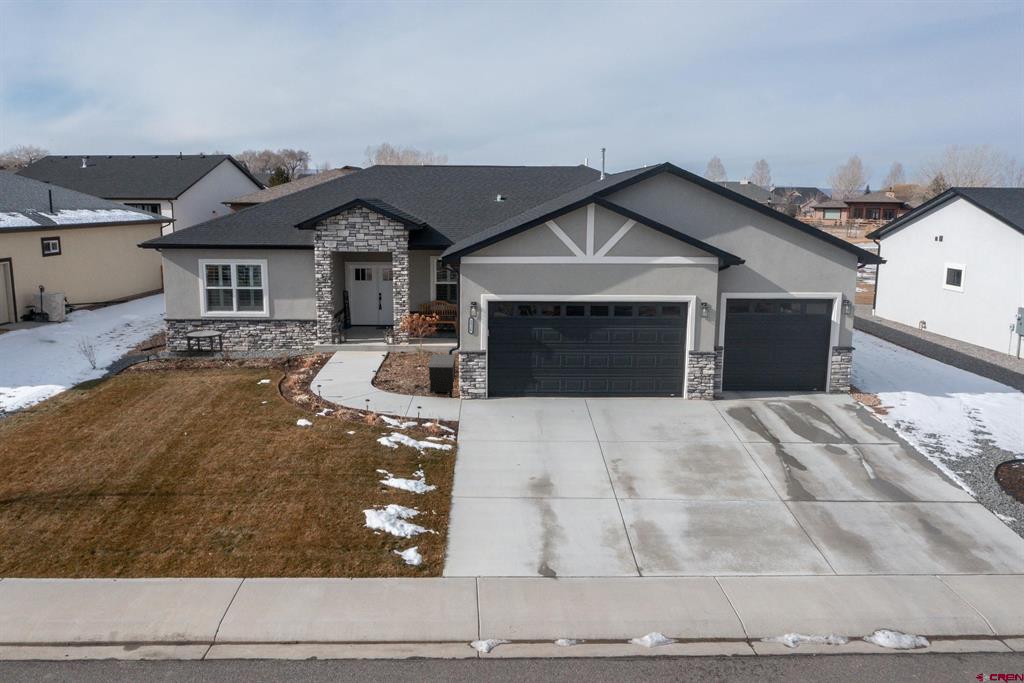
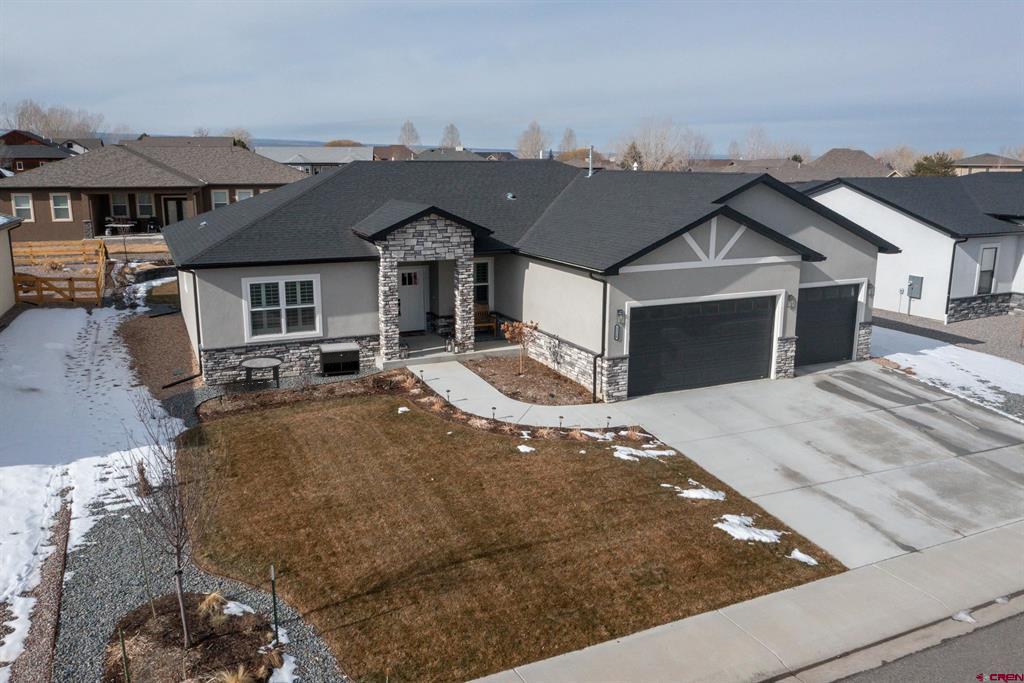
storage bench: present [428,354,455,394] -> present [319,342,360,376]

